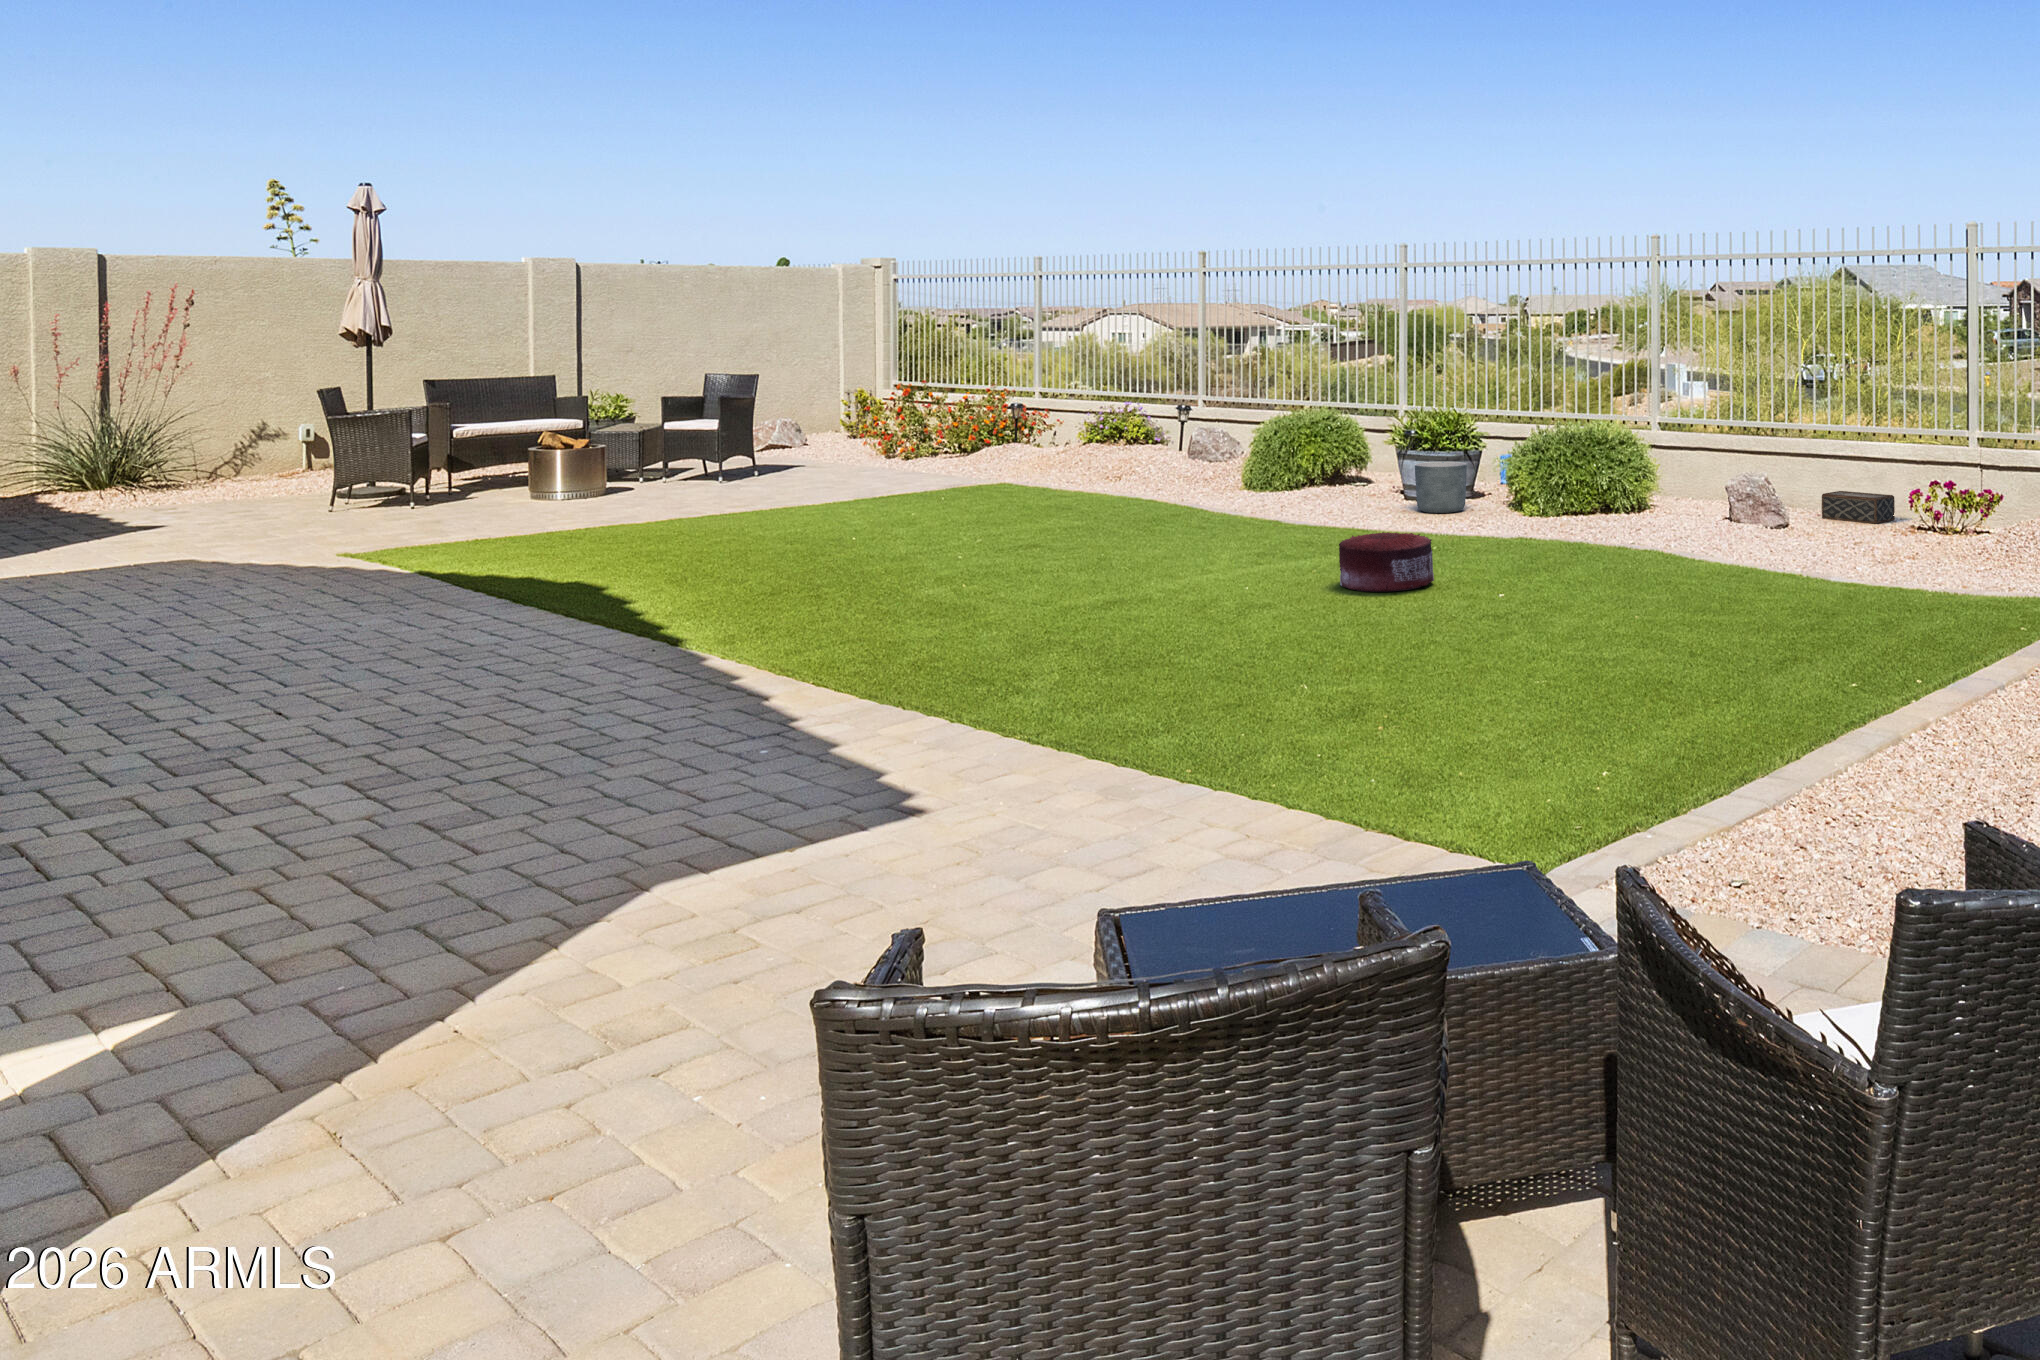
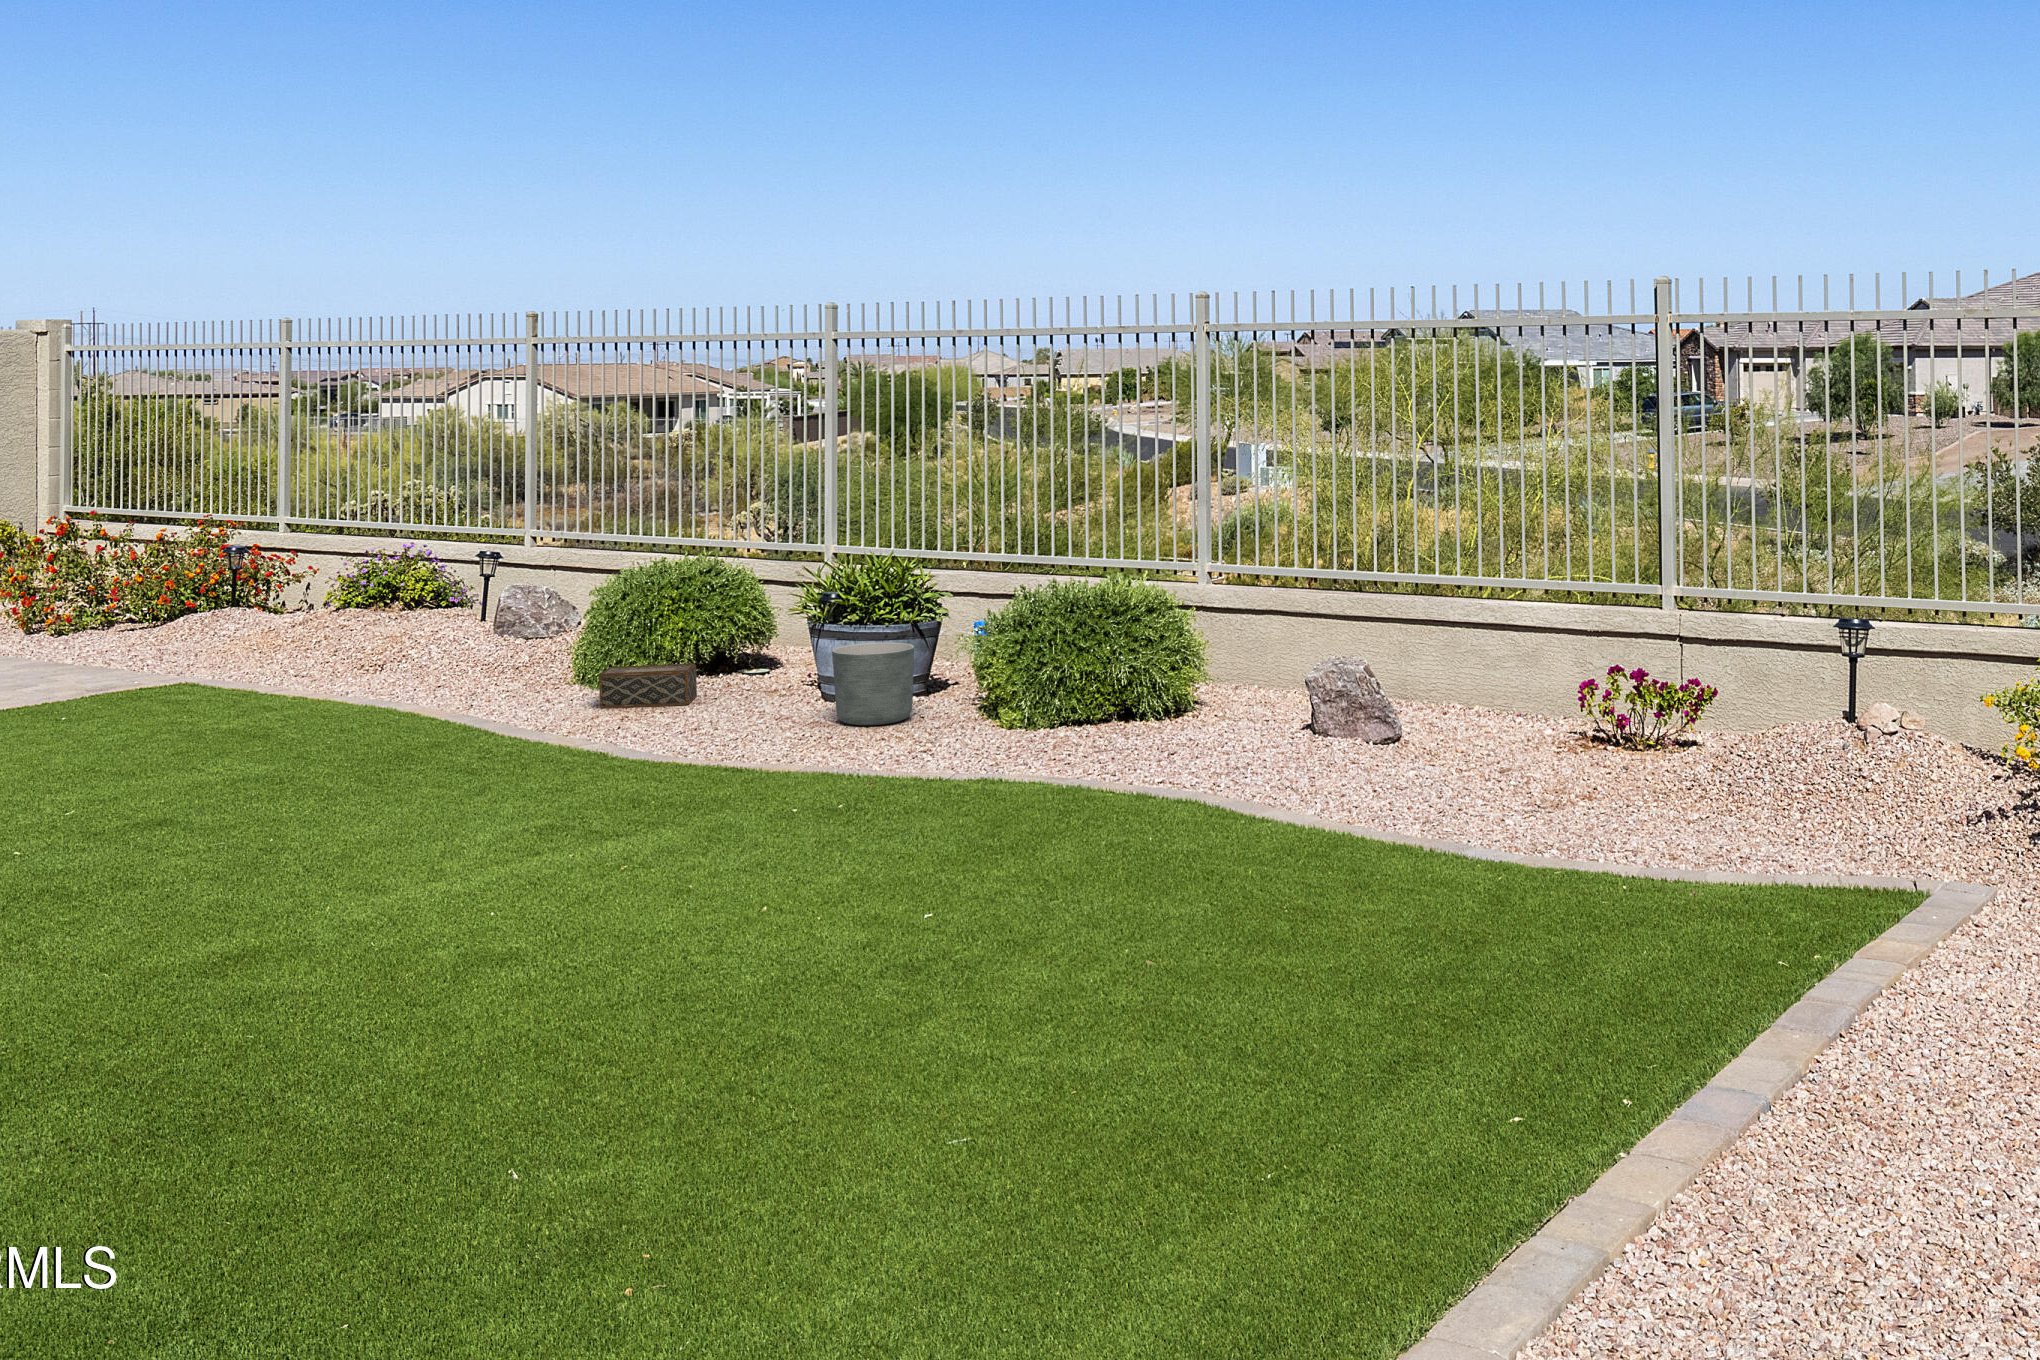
woven basket: present [1822,491,1895,524] -> present [599,664,697,709]
pouf: present [1339,532,1434,592] -> none [657,805,824,920]

